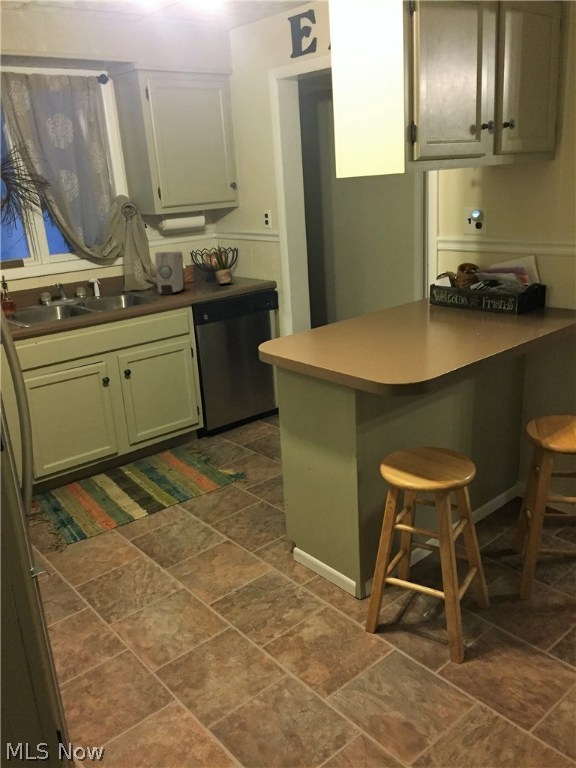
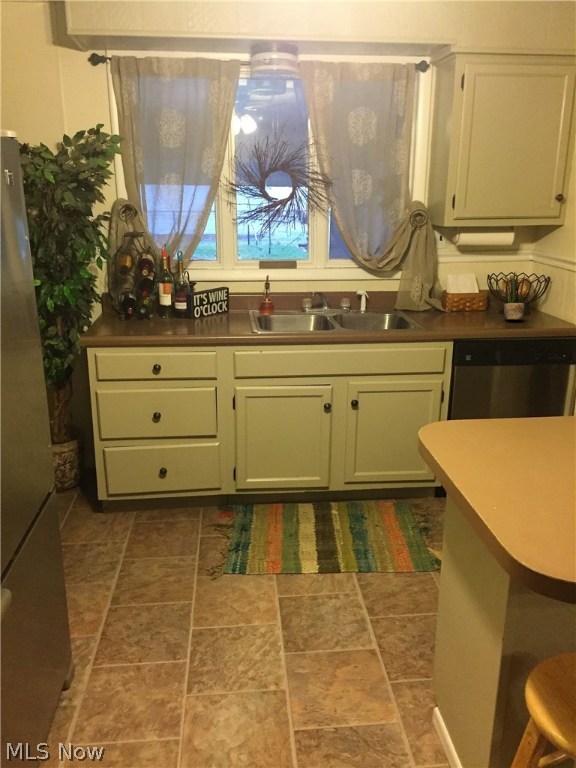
soap dispenser: present [155,251,185,295] -> none [426,272,466,323]

